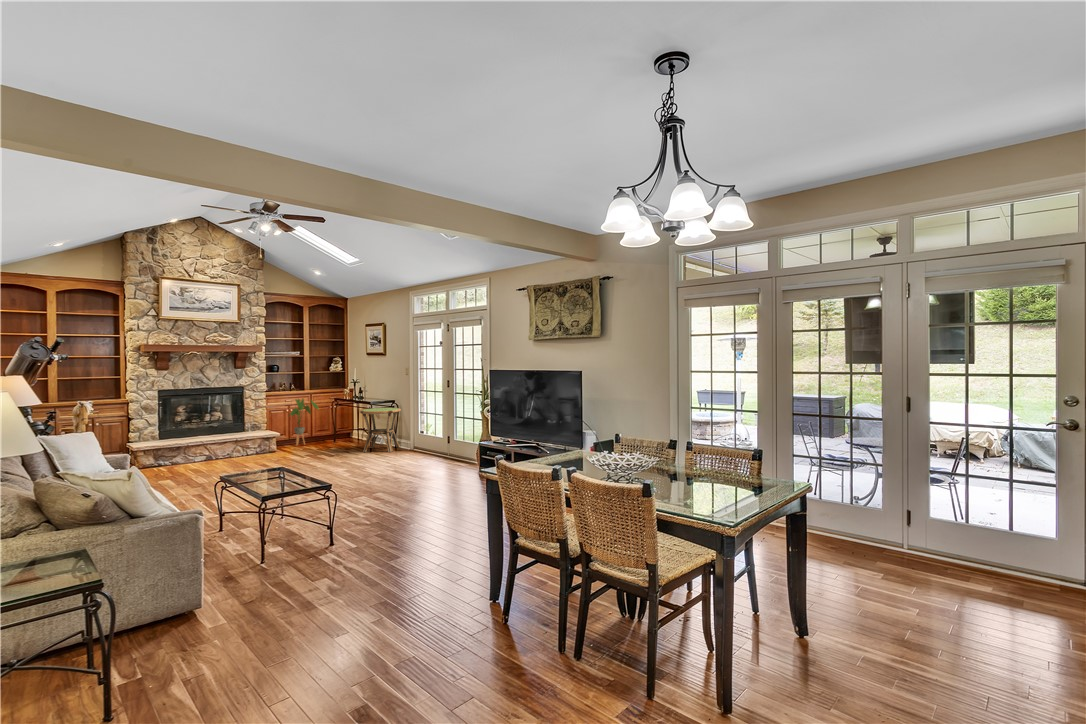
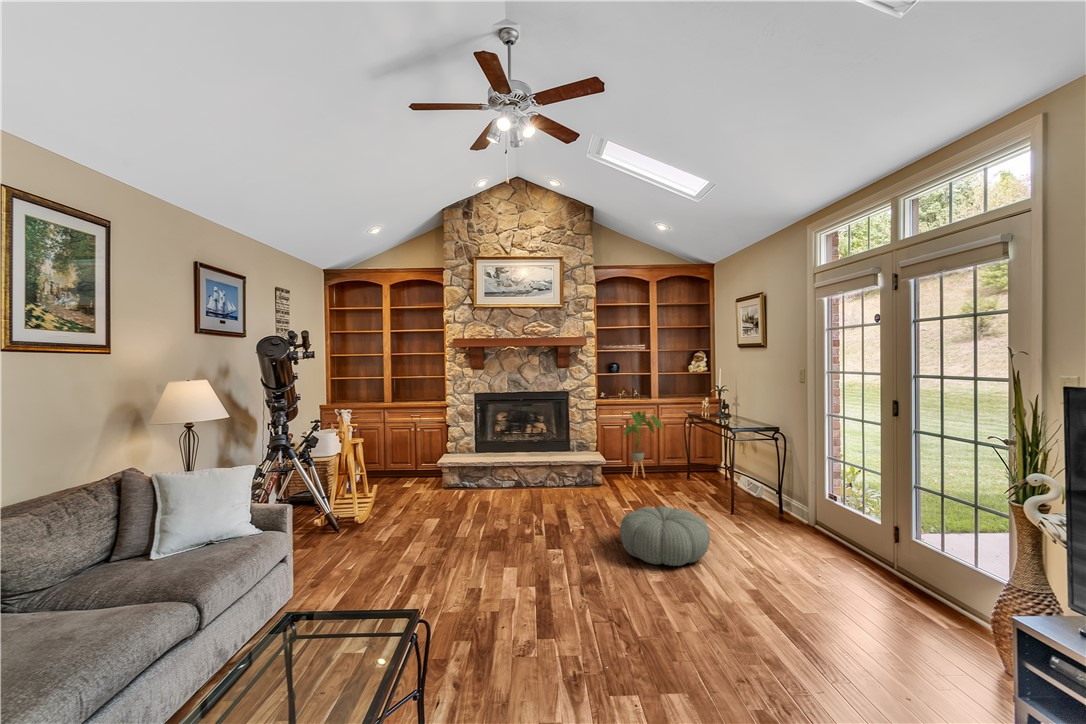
side table: present [360,408,401,452] -> none [713,439,790,529]
pouf: none [317,443,367,468] -> present [620,506,710,566]

